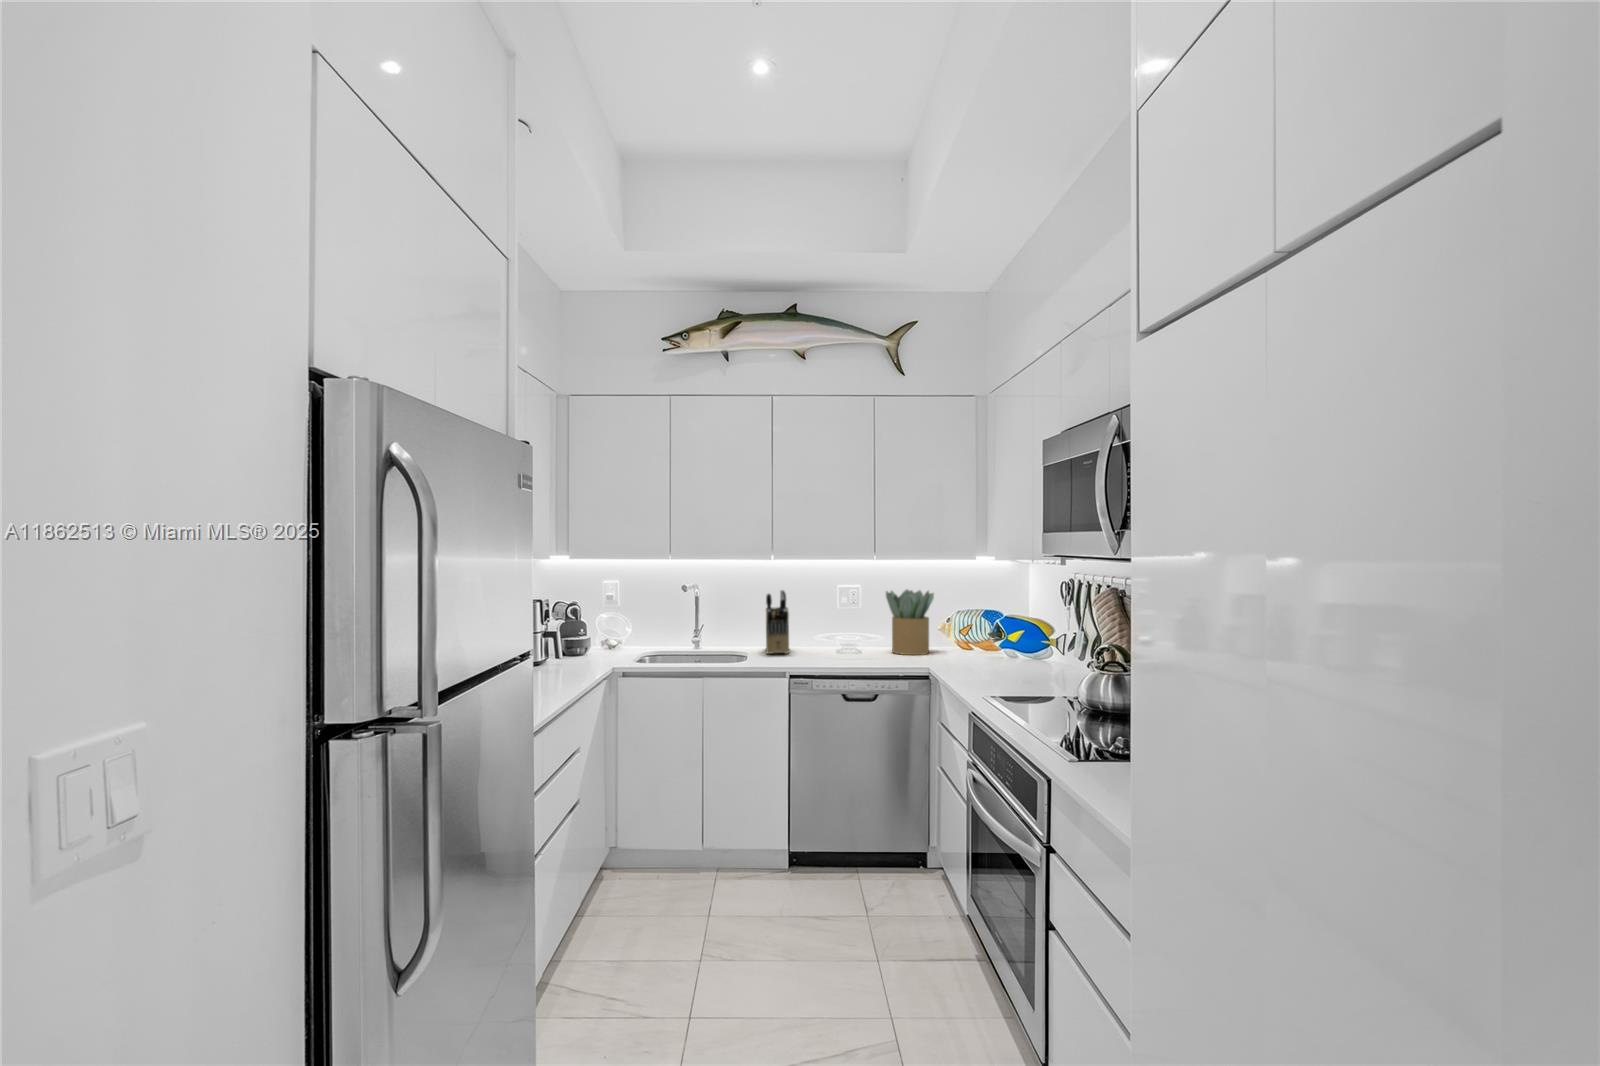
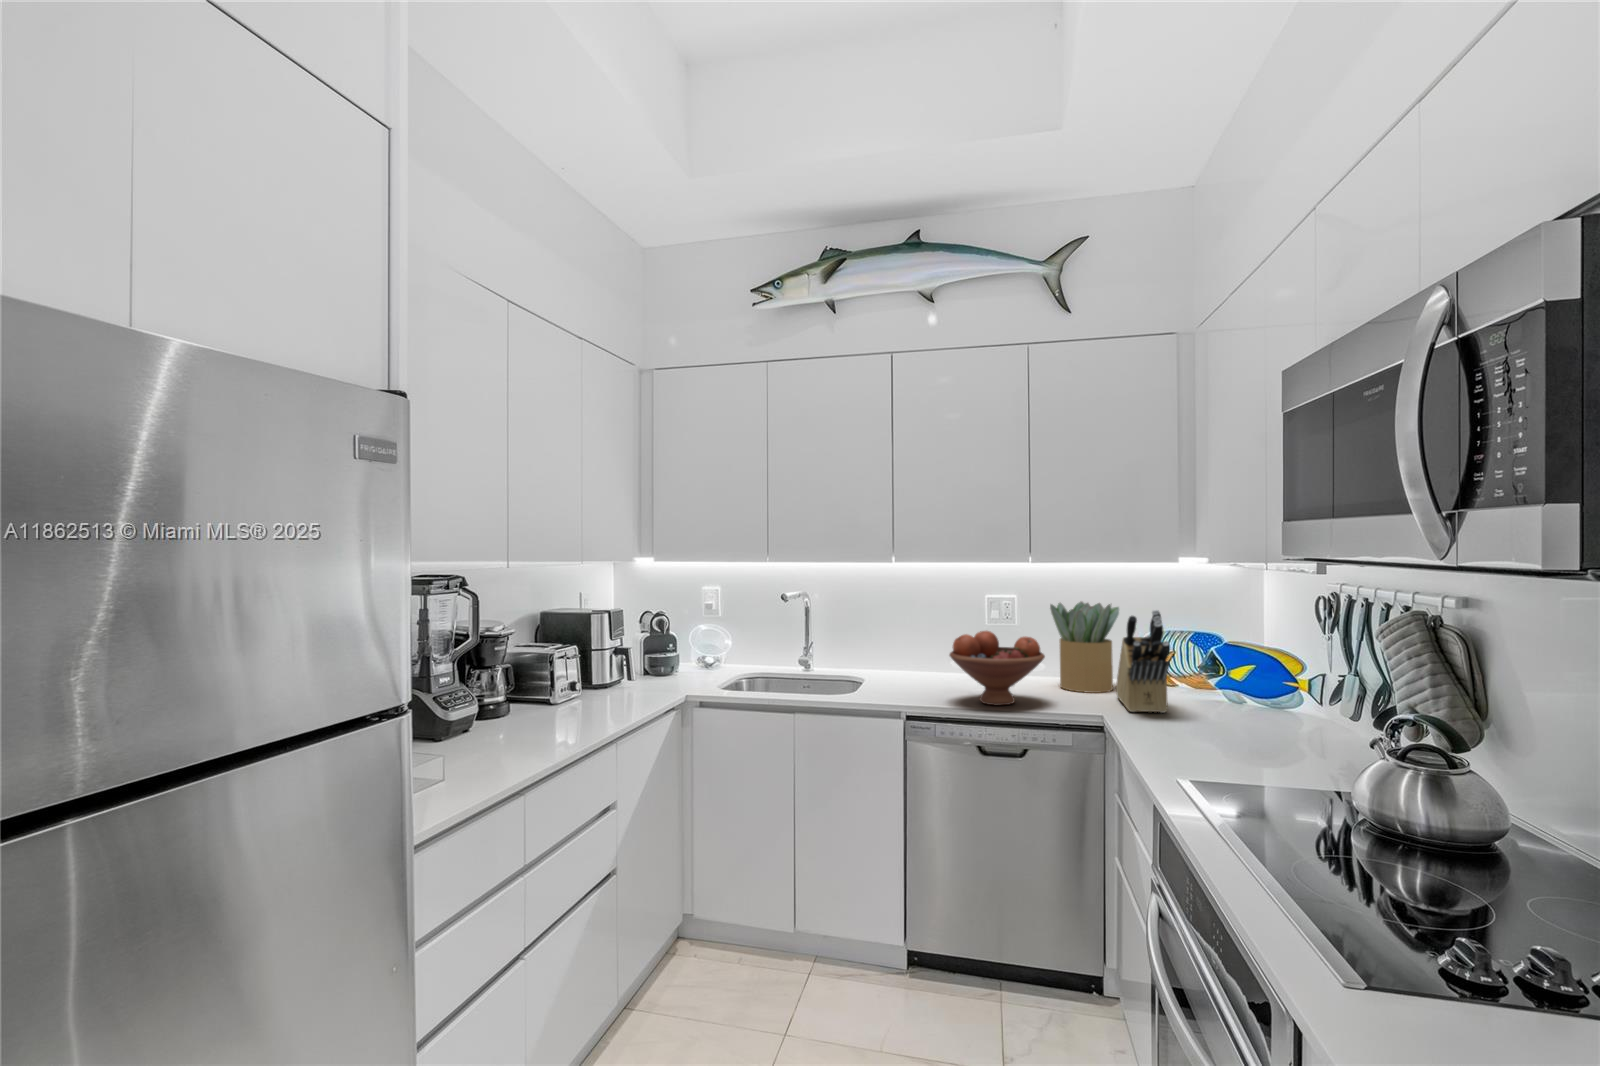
knife block: present [766,590,789,654] -> present [1116,610,1170,713]
fruit bowl: none [818,610,887,664] -> present [950,631,1045,705]

